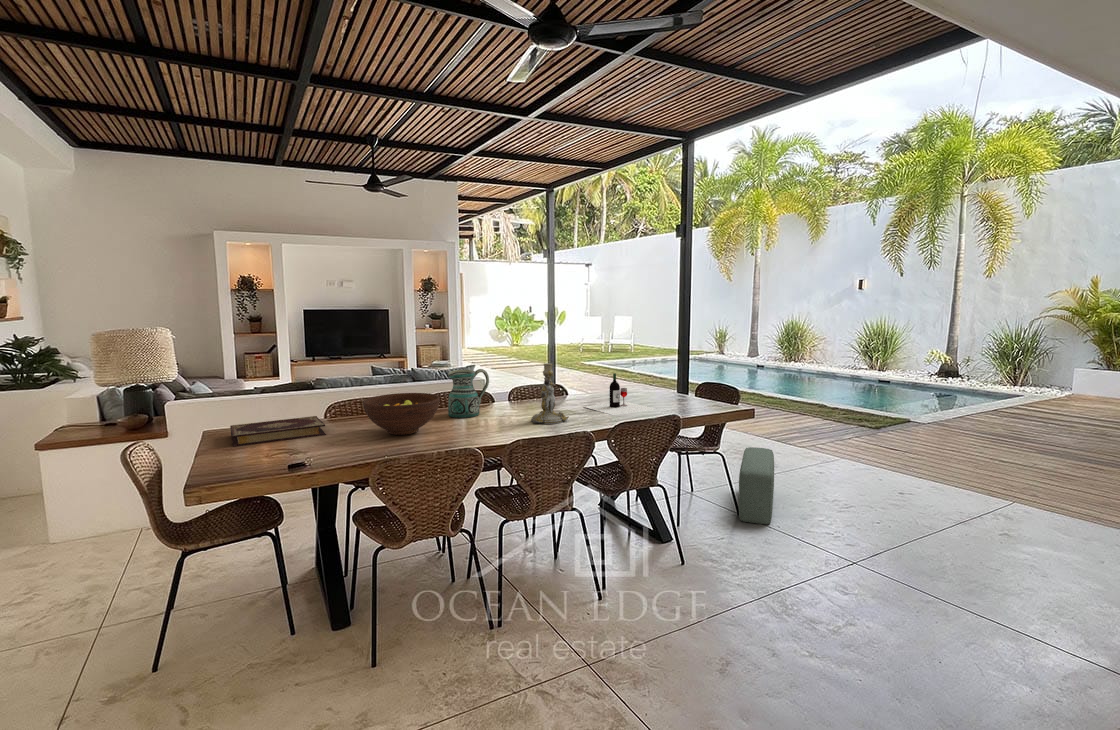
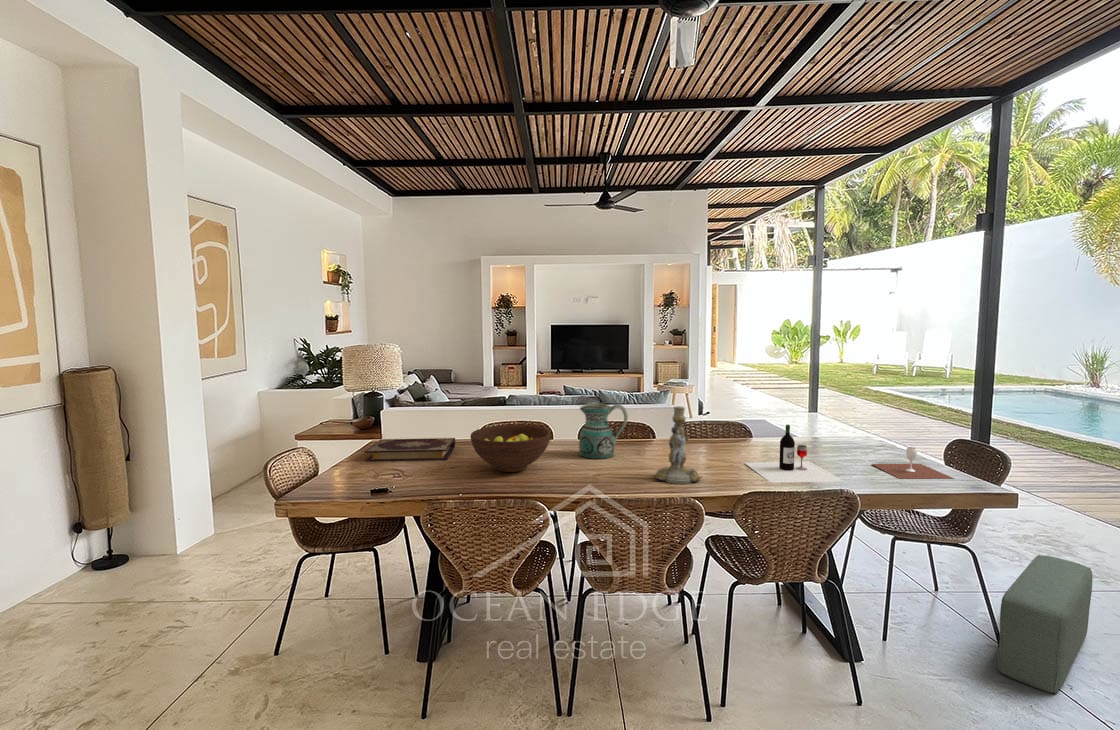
wine glass: none [661,383,713,404] -> present [872,447,953,479]

